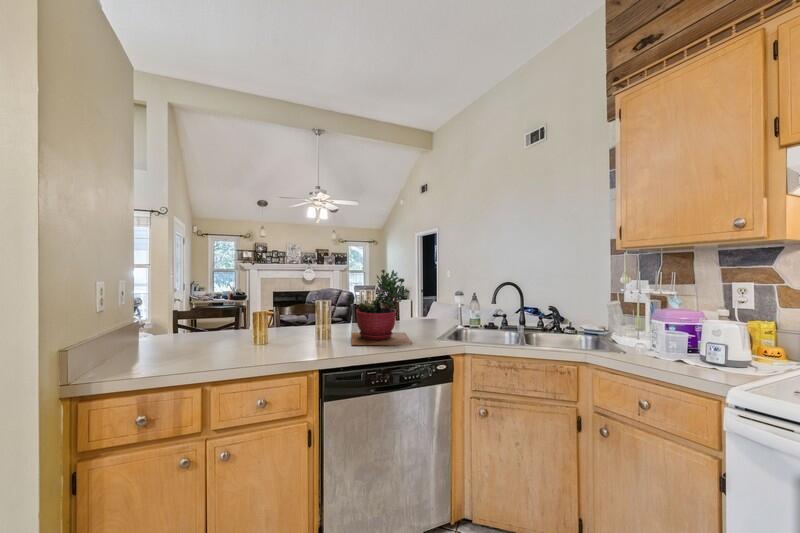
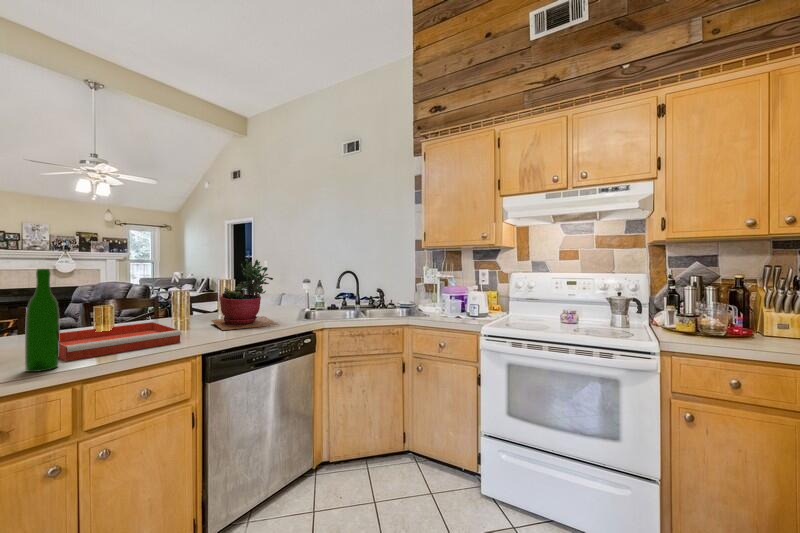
wine bottle: none [176,281,199,369] -> present [25,269,60,372]
tray: none [210,331,304,362] -> present [59,322,181,361]

